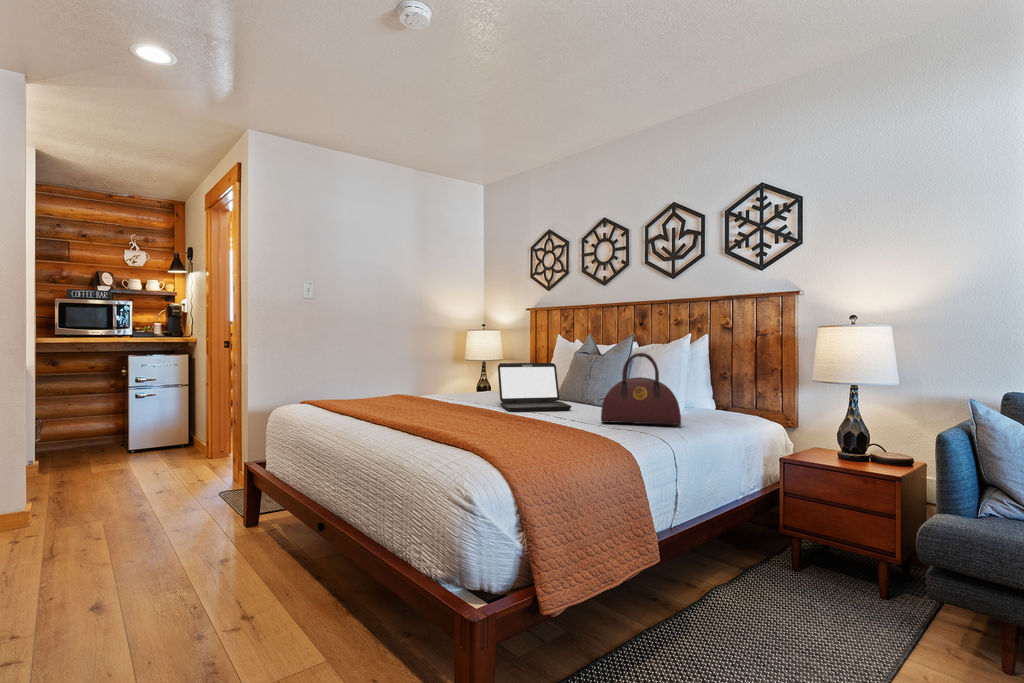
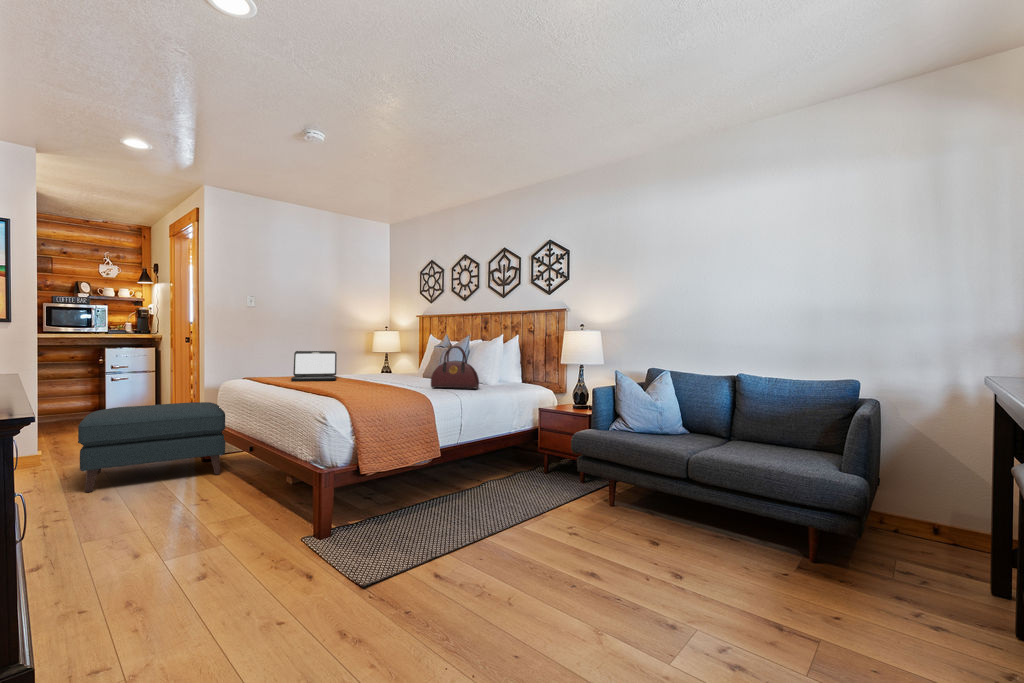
laptop: present [498,363,571,412] -> present [291,351,337,381]
ottoman: none [56,437,279,591] -> present [78,402,225,492]

